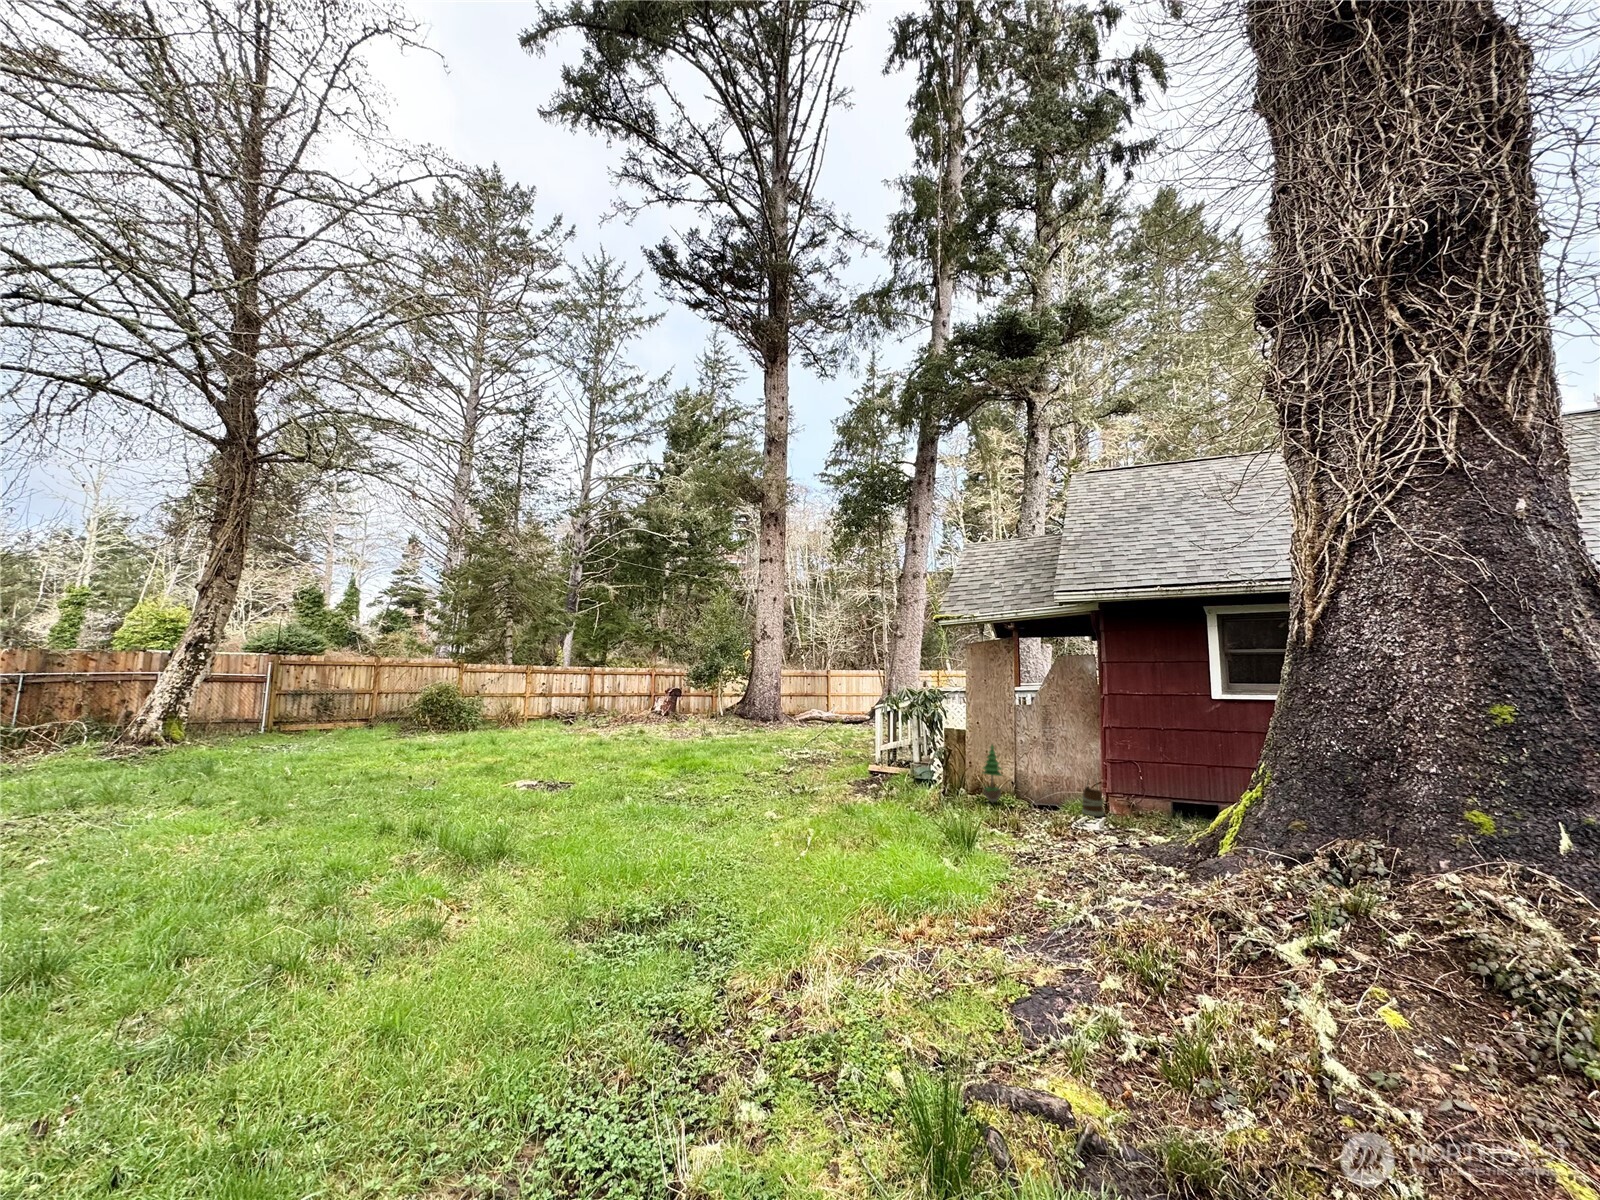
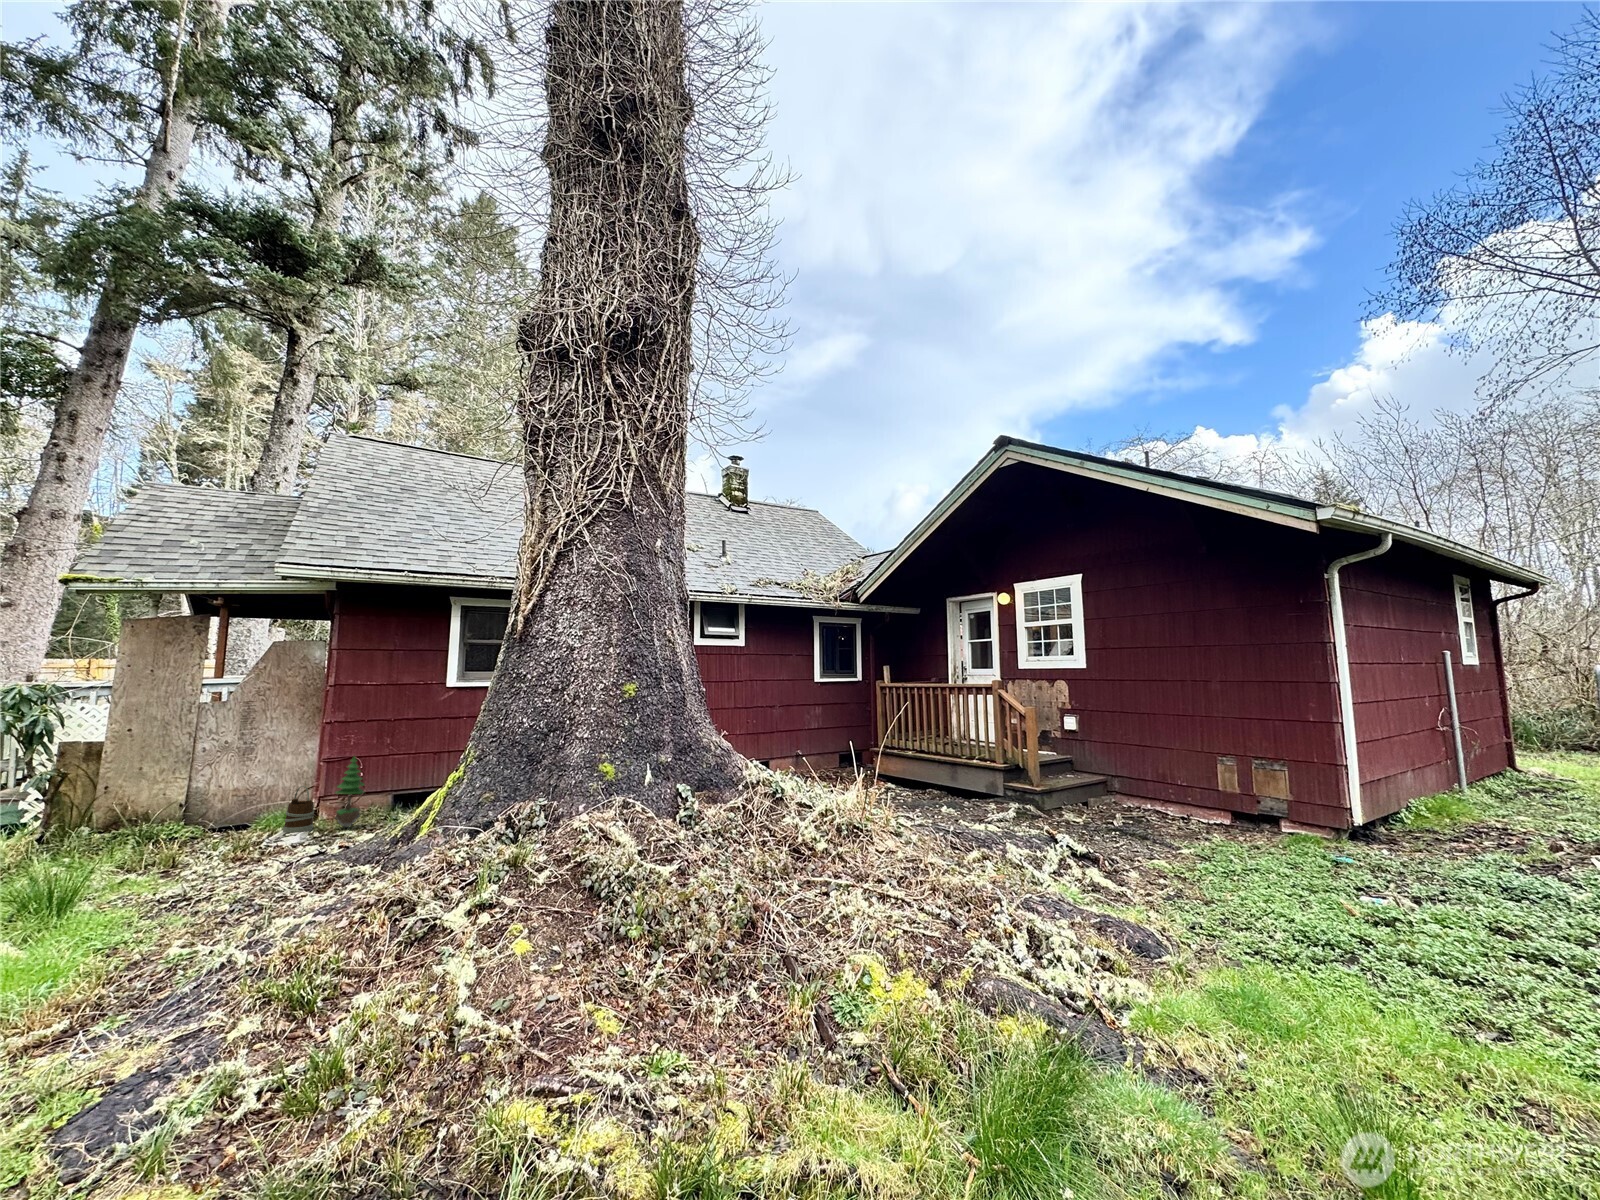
potted tree: present [982,745,1002,802] -> present [335,757,364,828]

